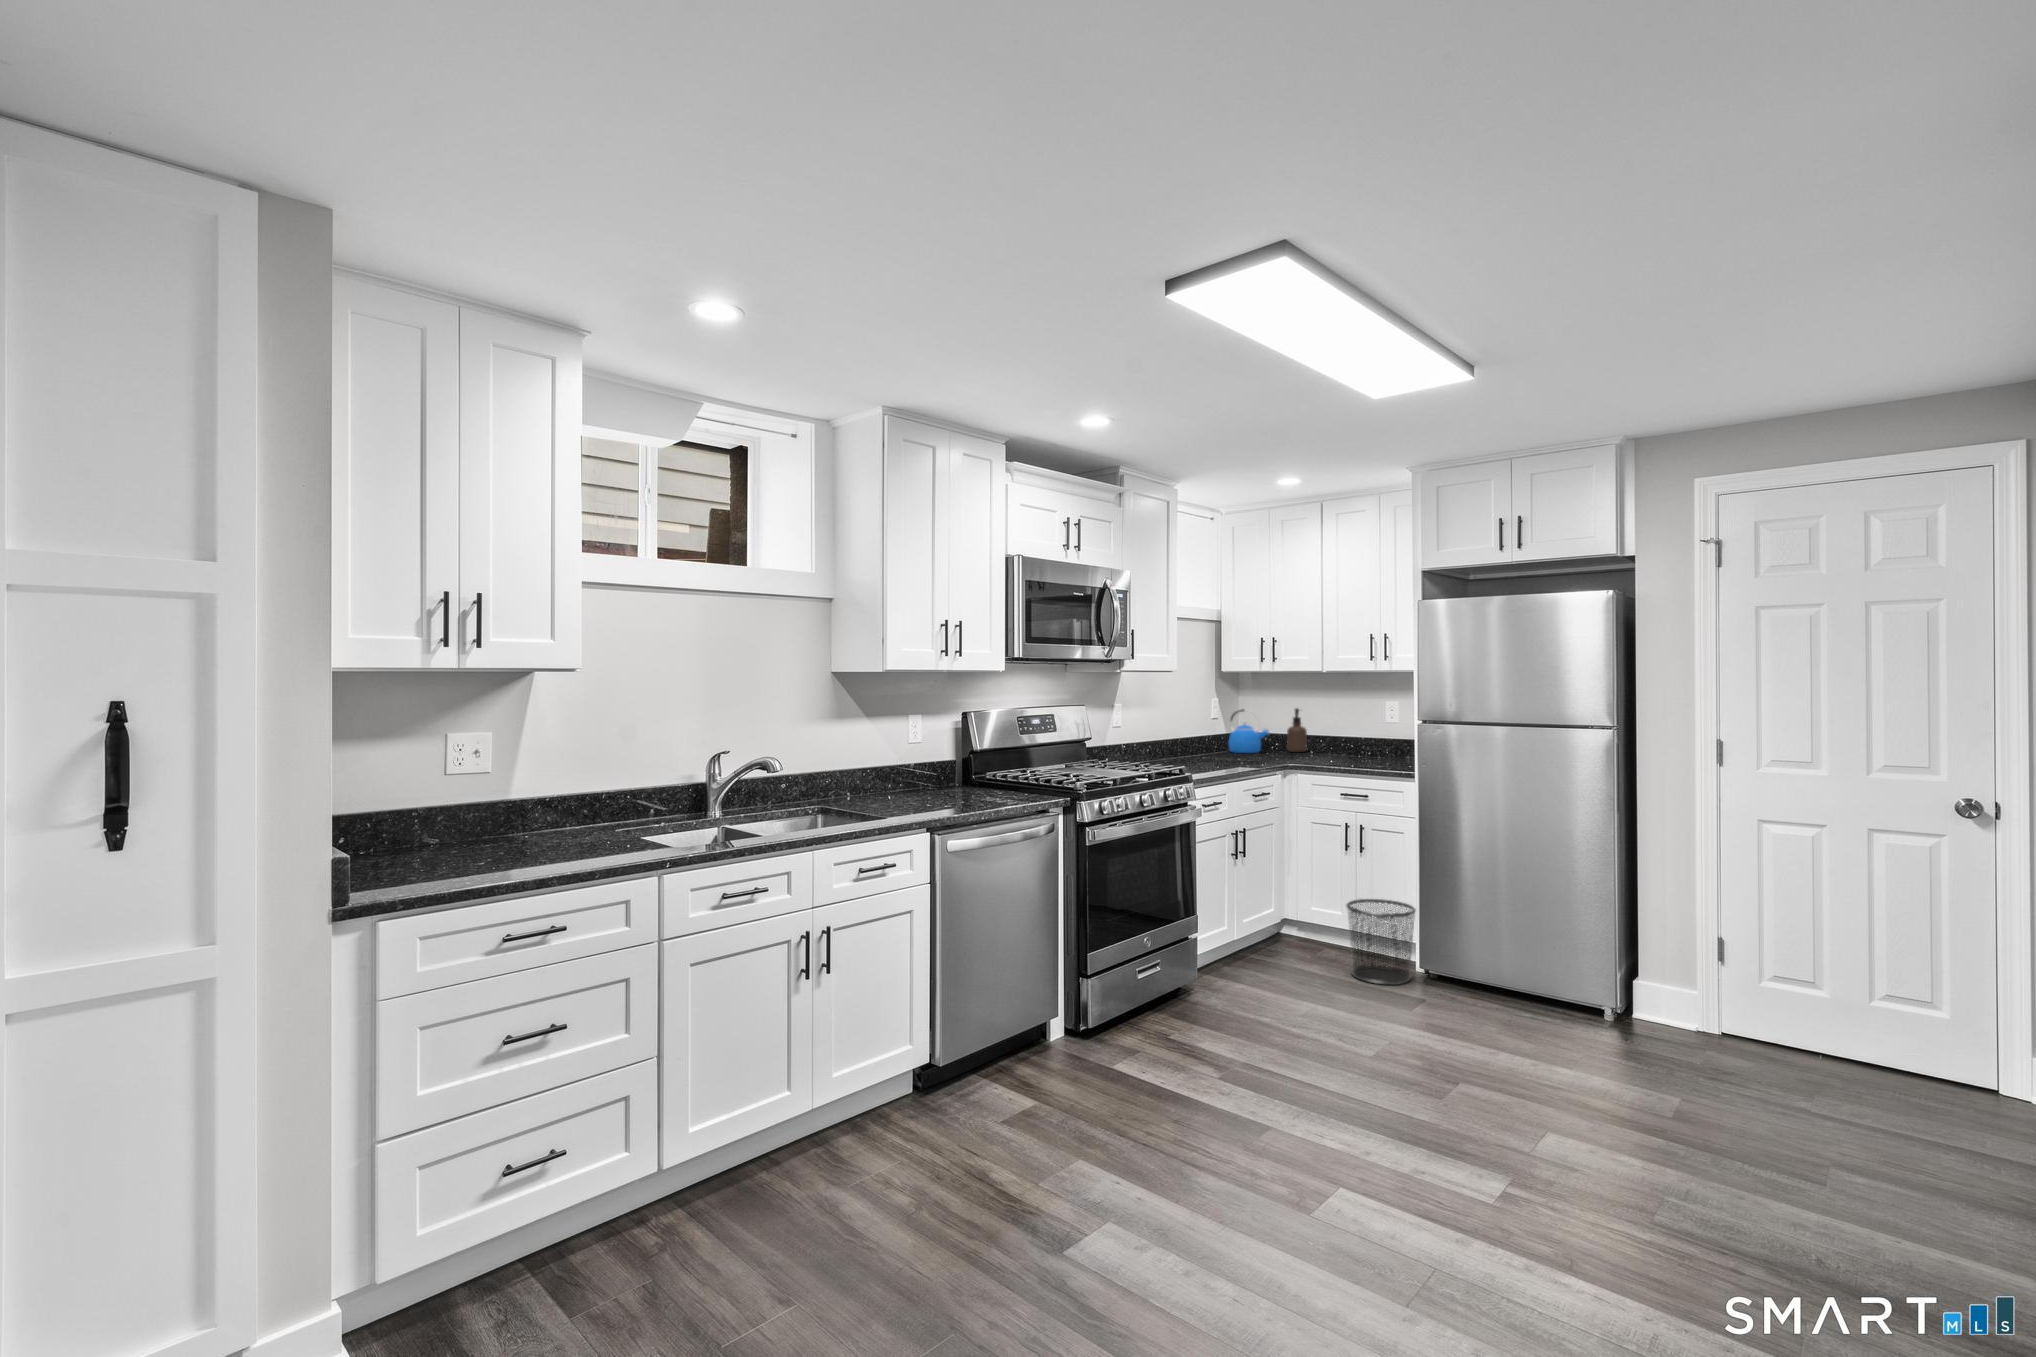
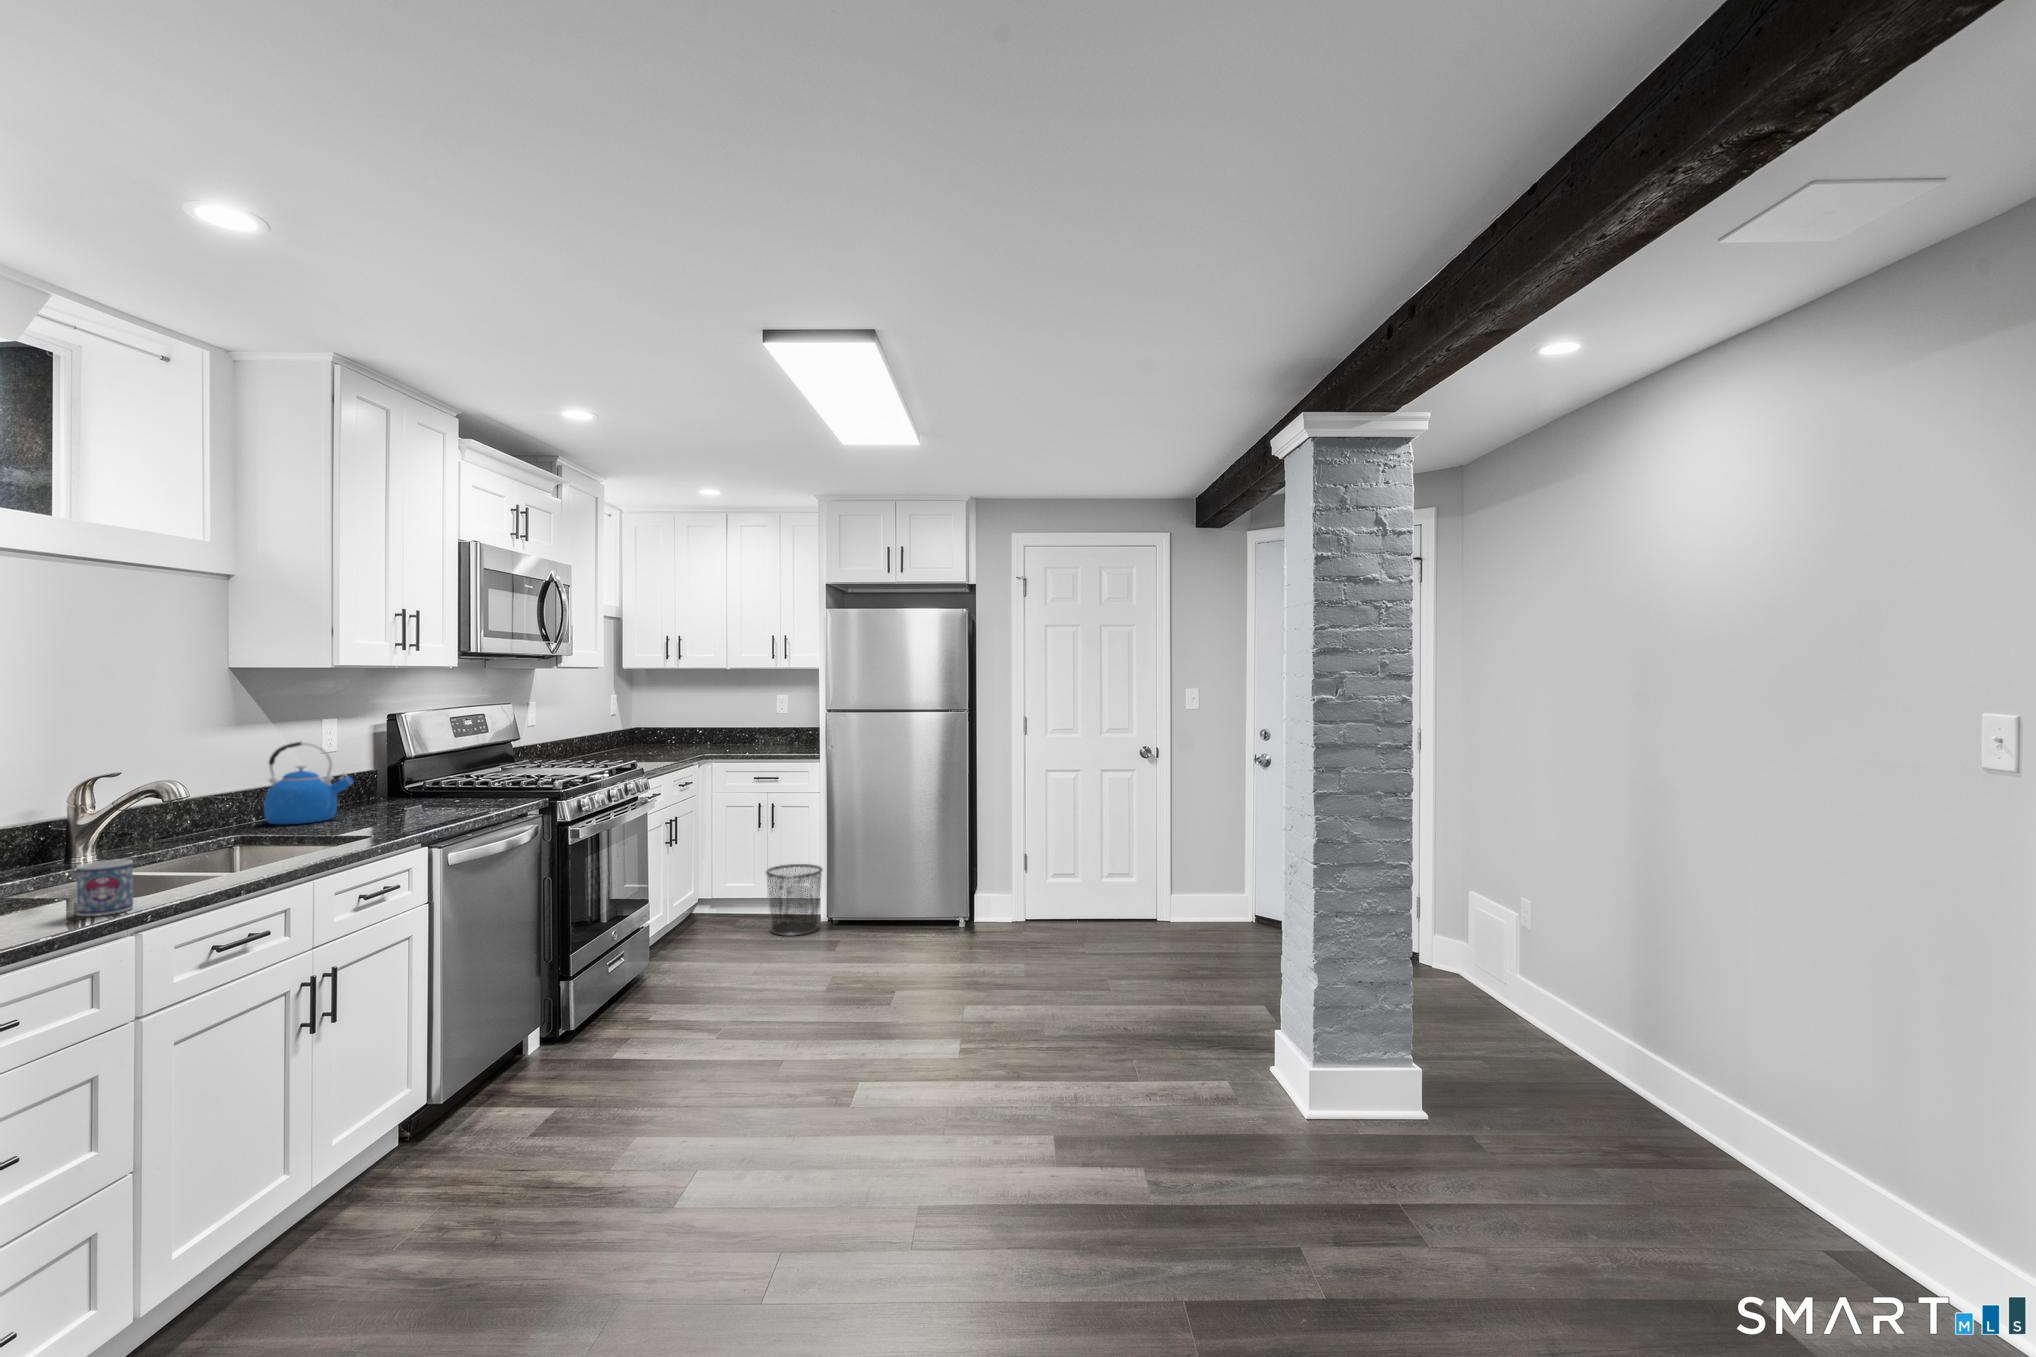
kettle: present [1228,709,1269,753] -> present [264,742,353,824]
soap dispenser: present [1287,709,1307,752] -> none [683,703,701,744]
mug: none [633,817,665,857] -> present [77,859,133,916]

